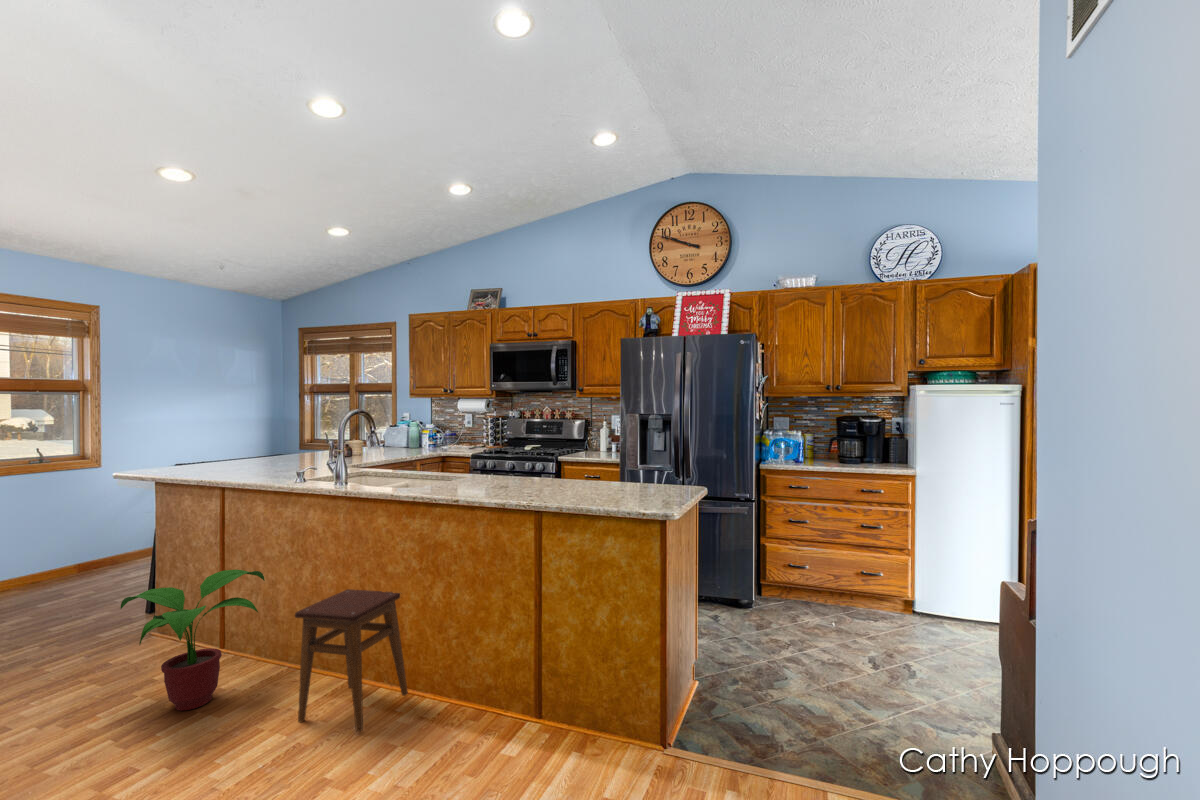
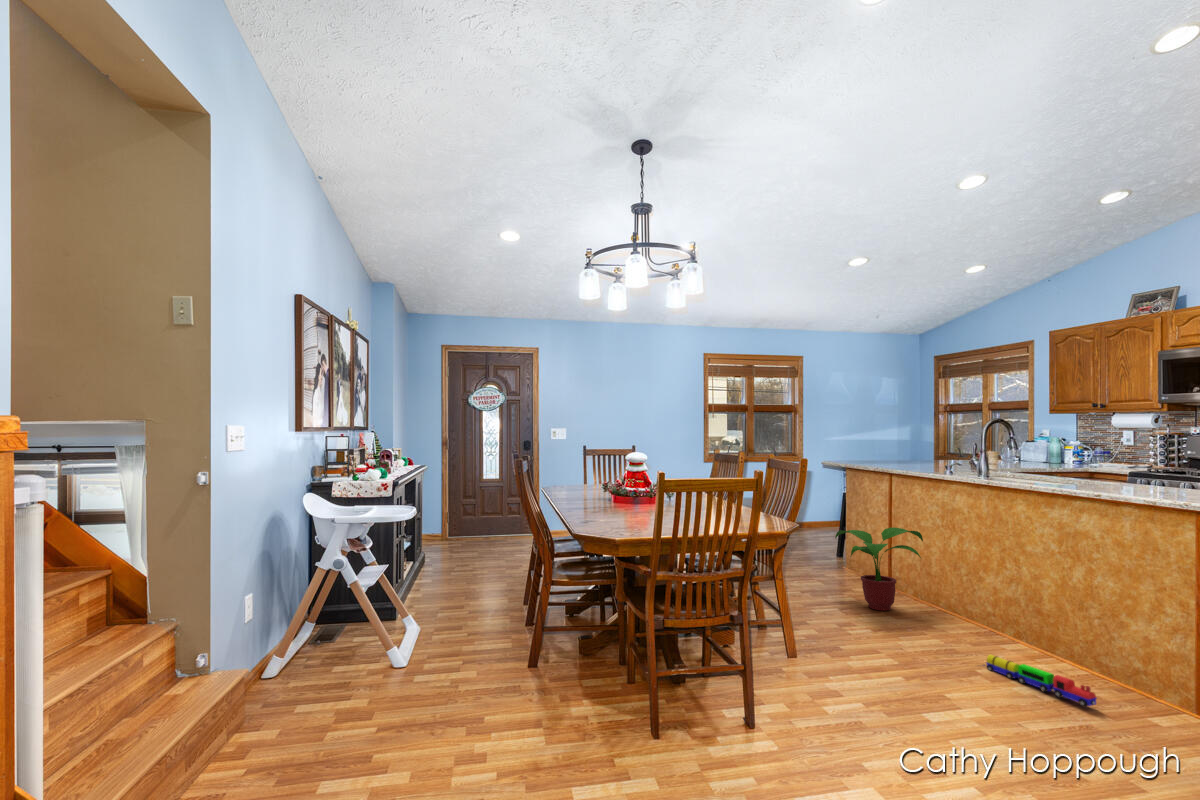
stool: present [295,589,408,732] -> none [950,557,1051,660]
toy train: none [334,739,454,776] -> present [986,655,1097,707]

